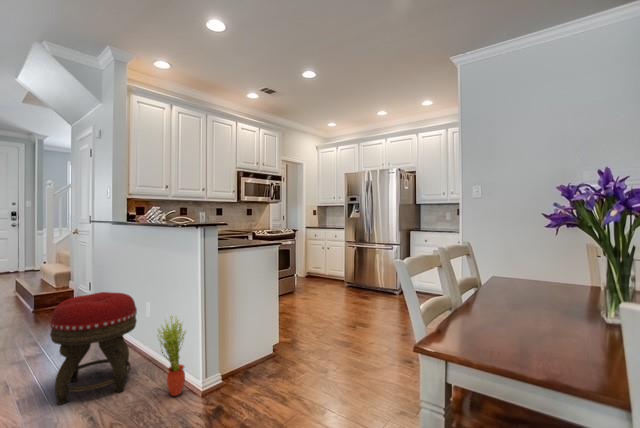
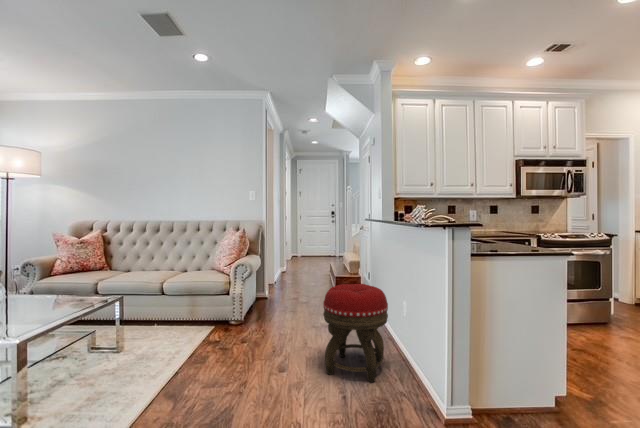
potted plant: present [158,316,186,396] -> none [399,320,429,410]

